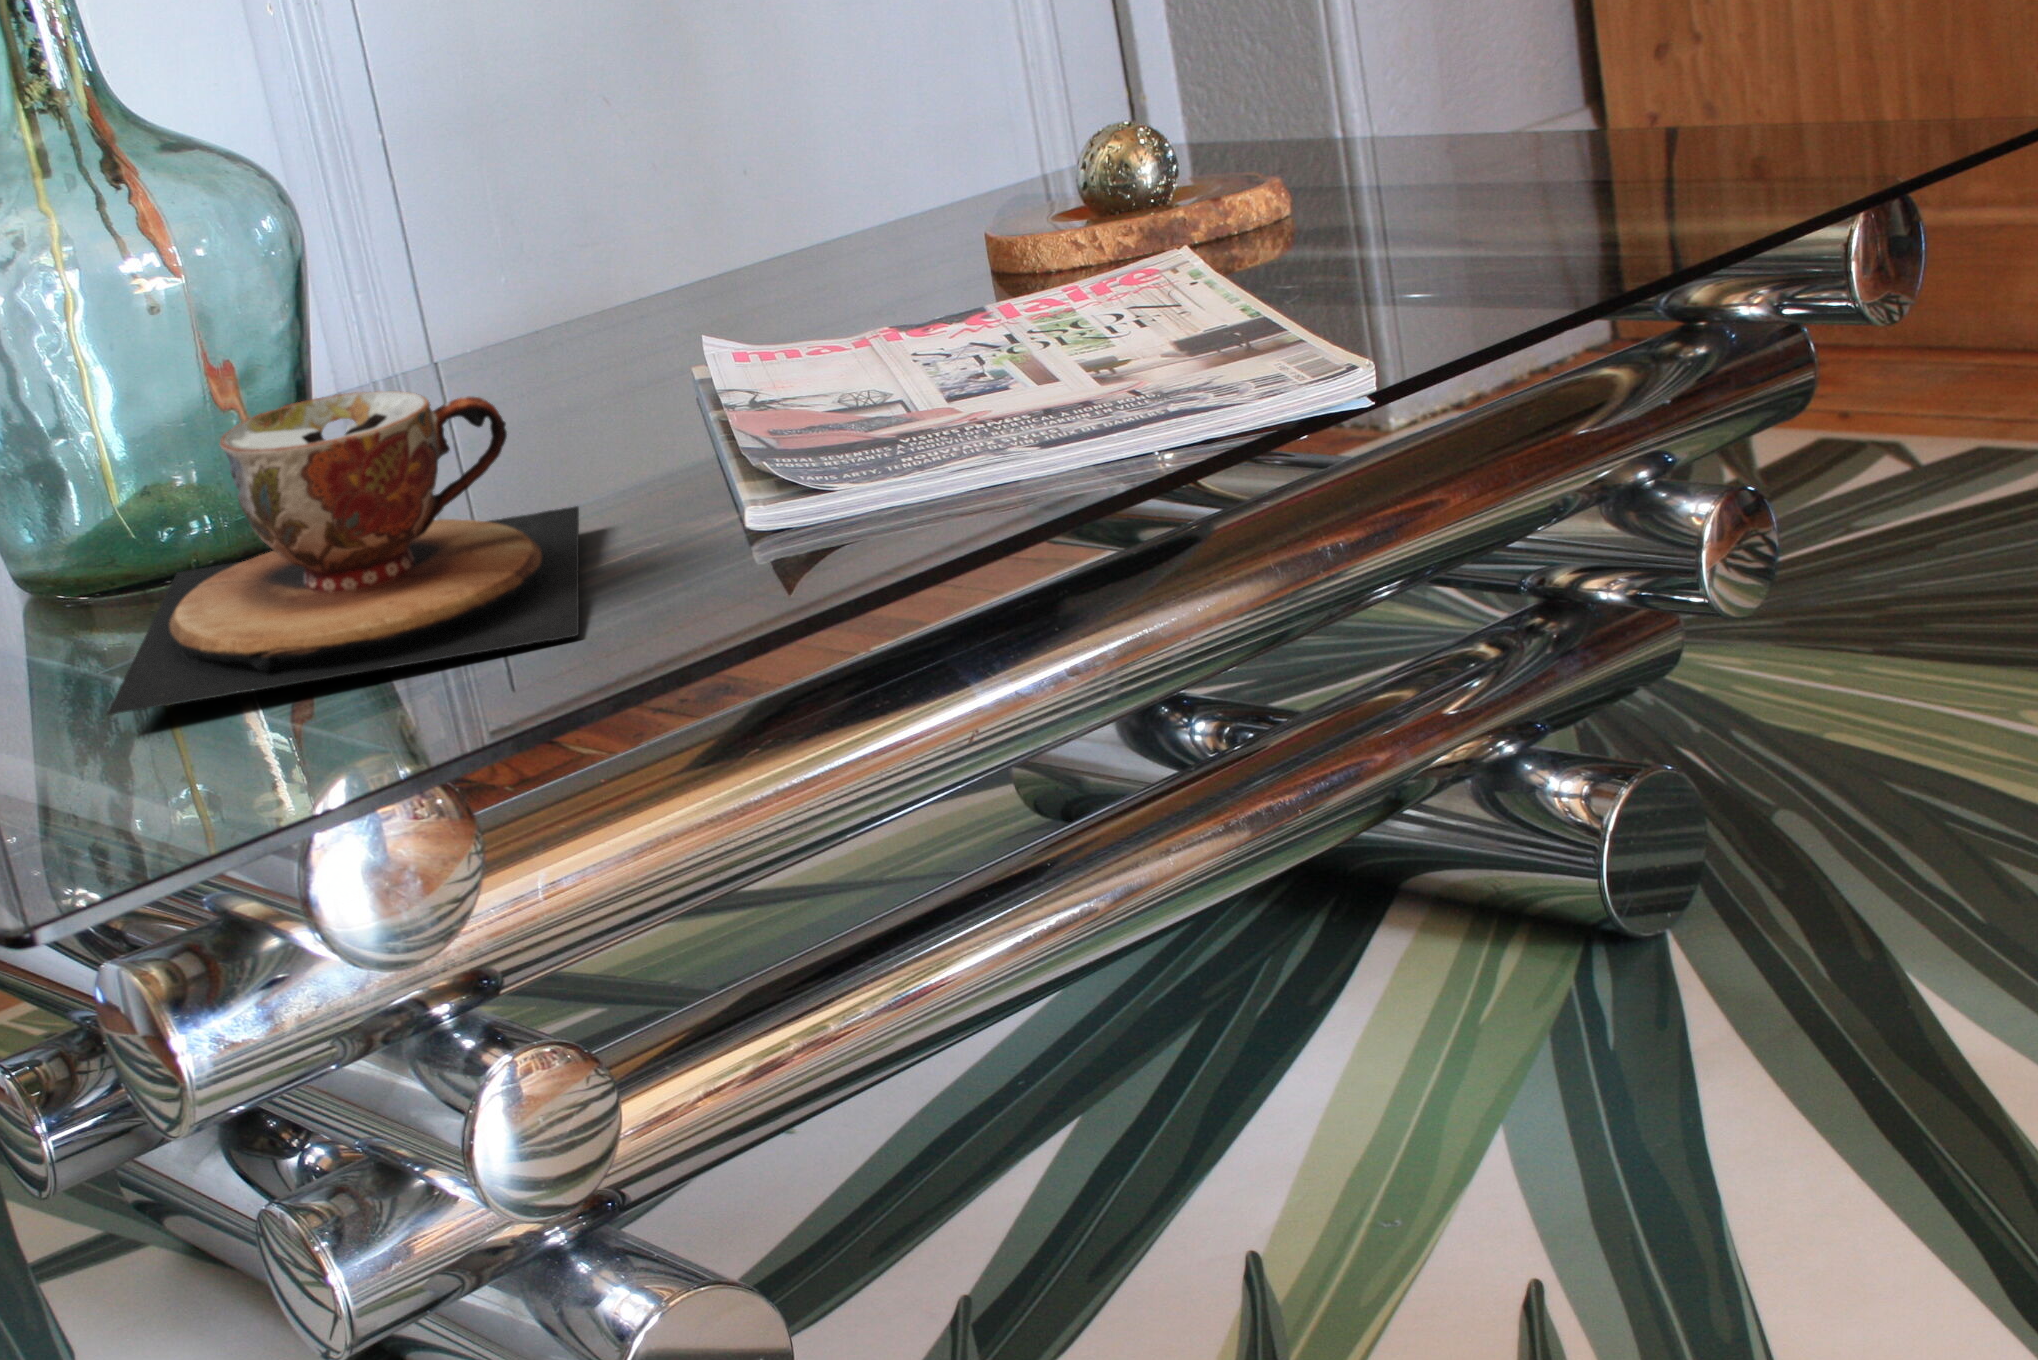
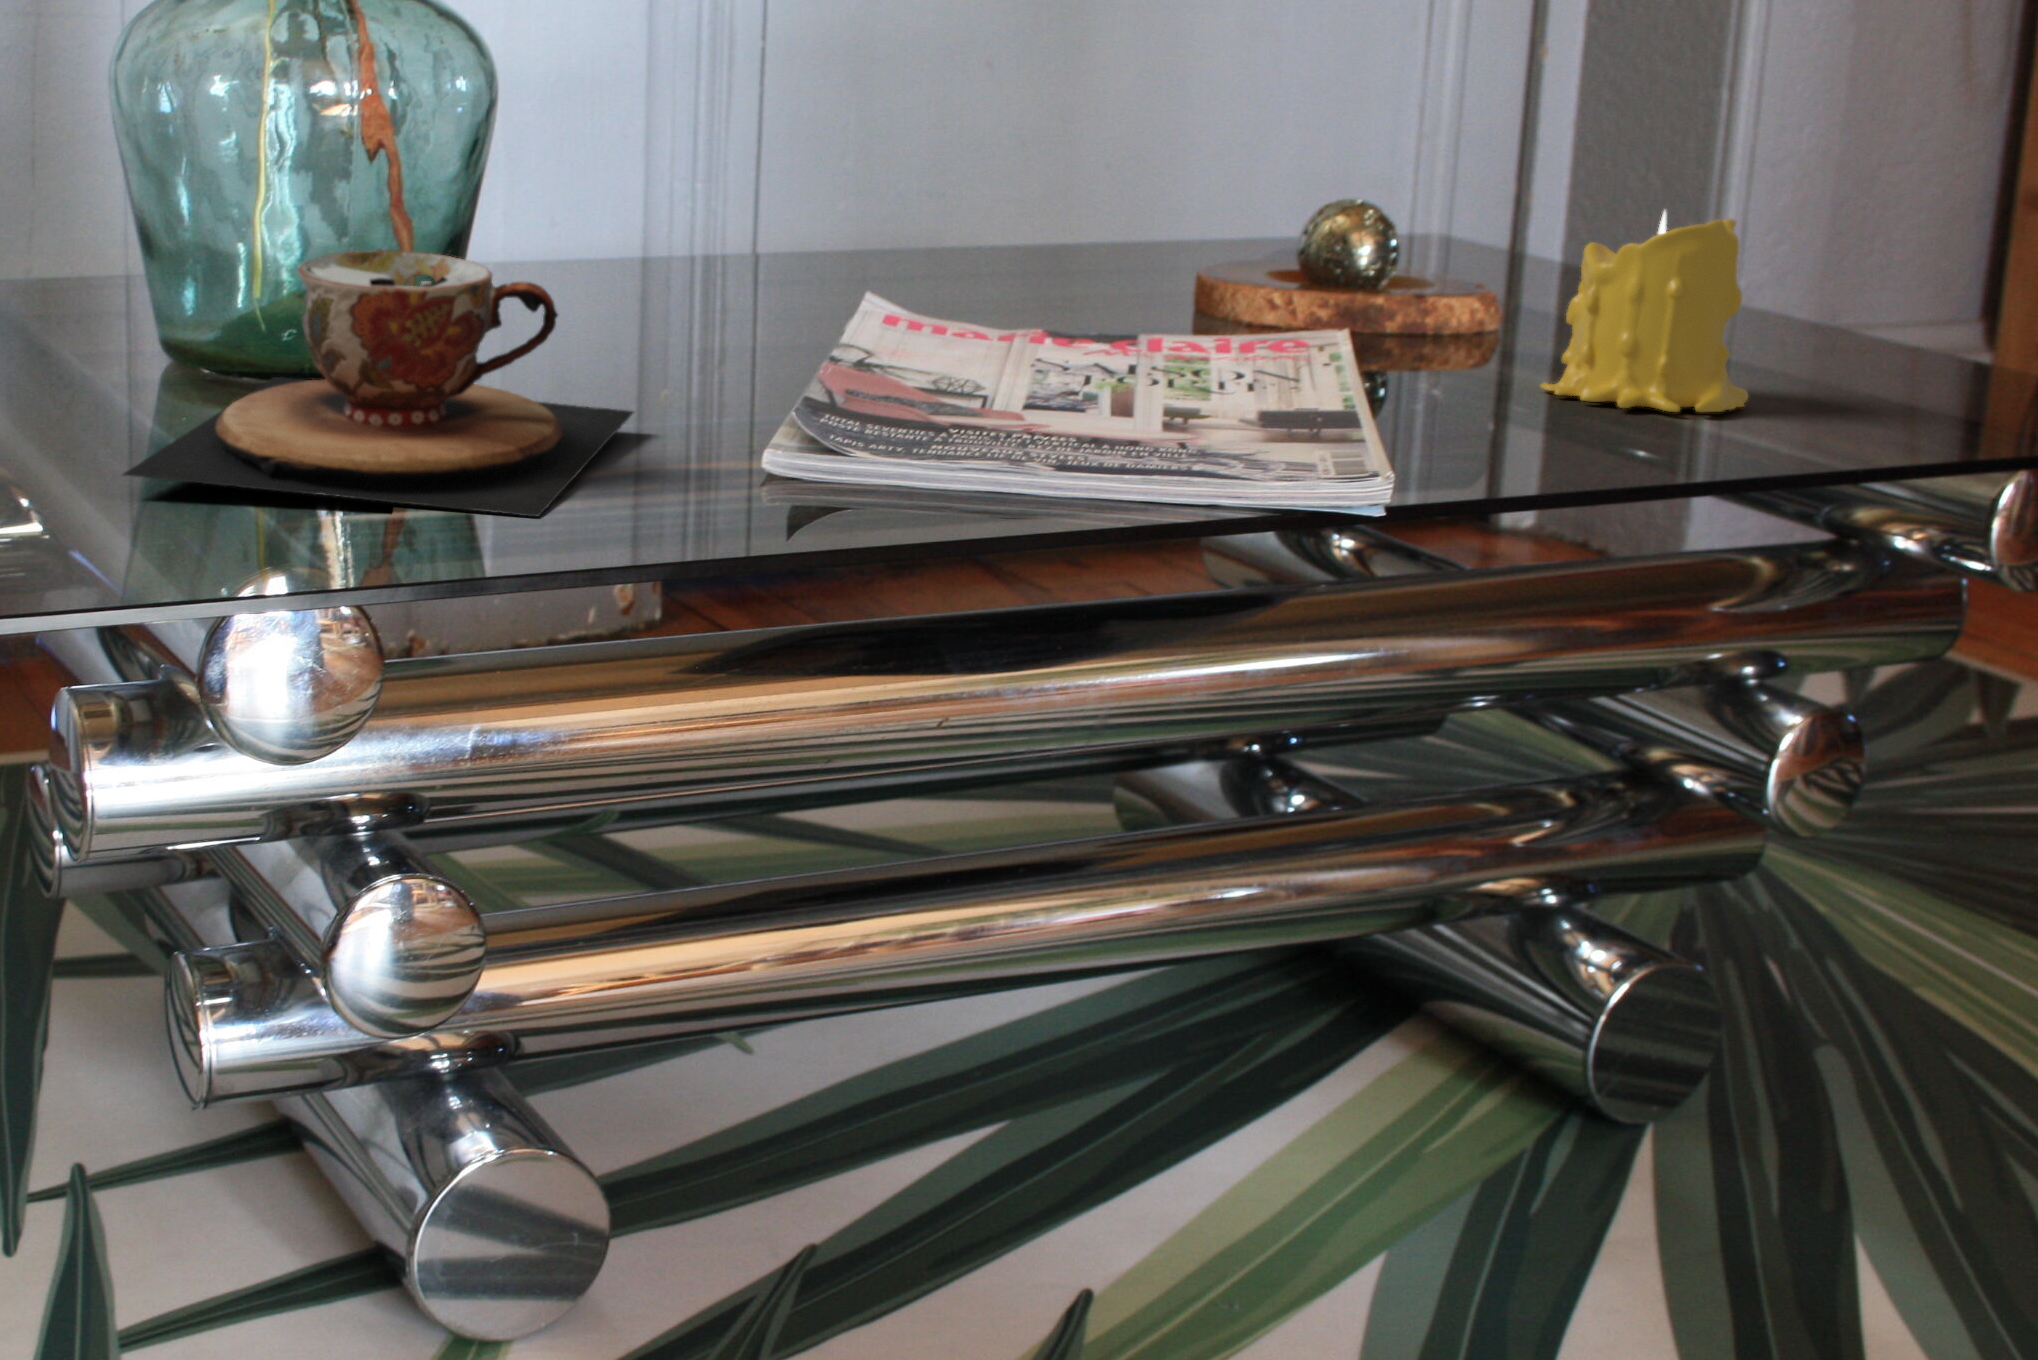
candle: none [1382,48,1580,260] -> present [1541,211,1748,412]

